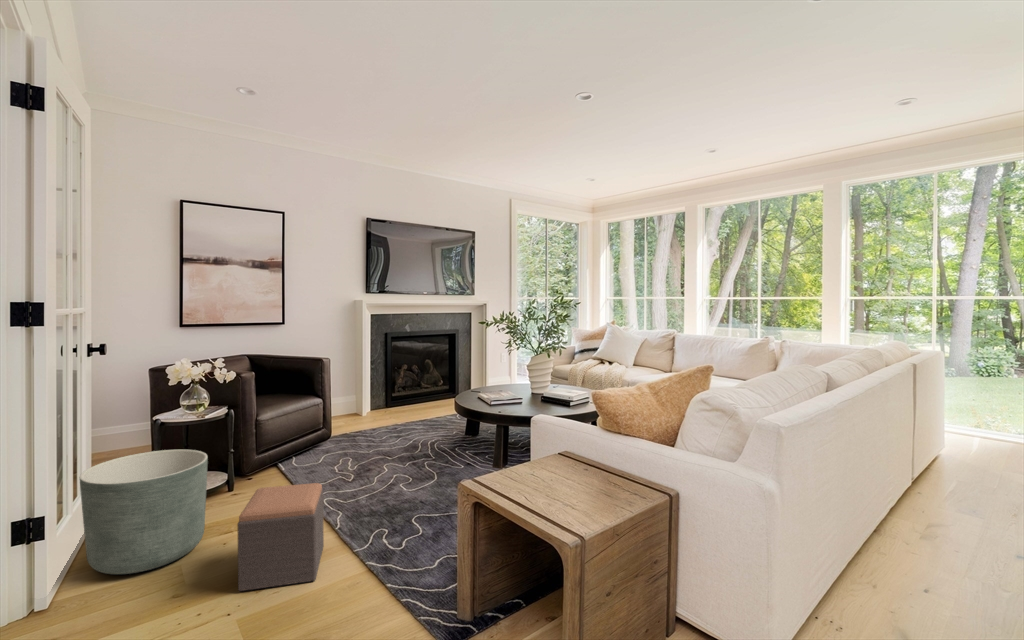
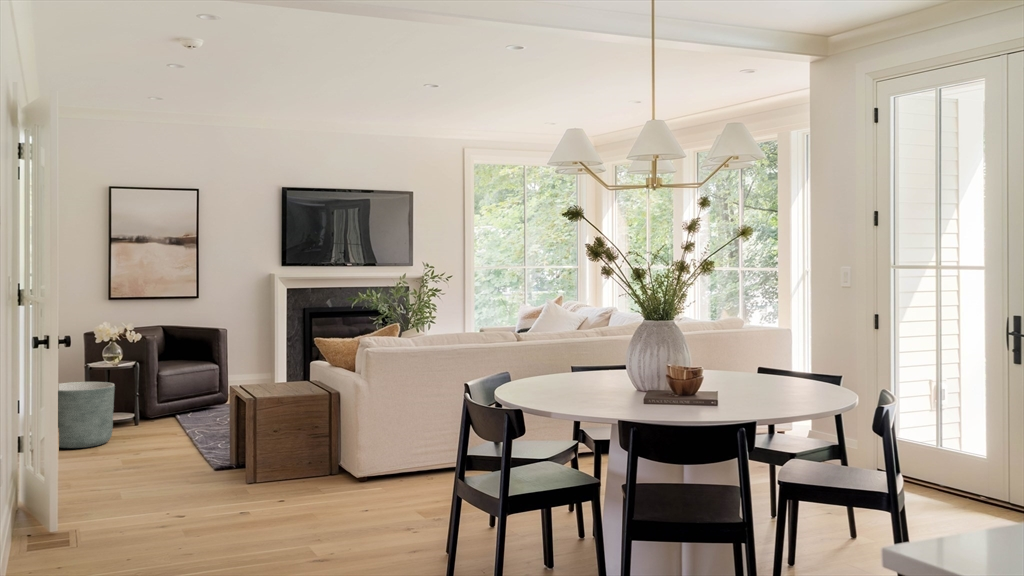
footstool: present [238,483,324,591] -> none [125,403,182,456]

